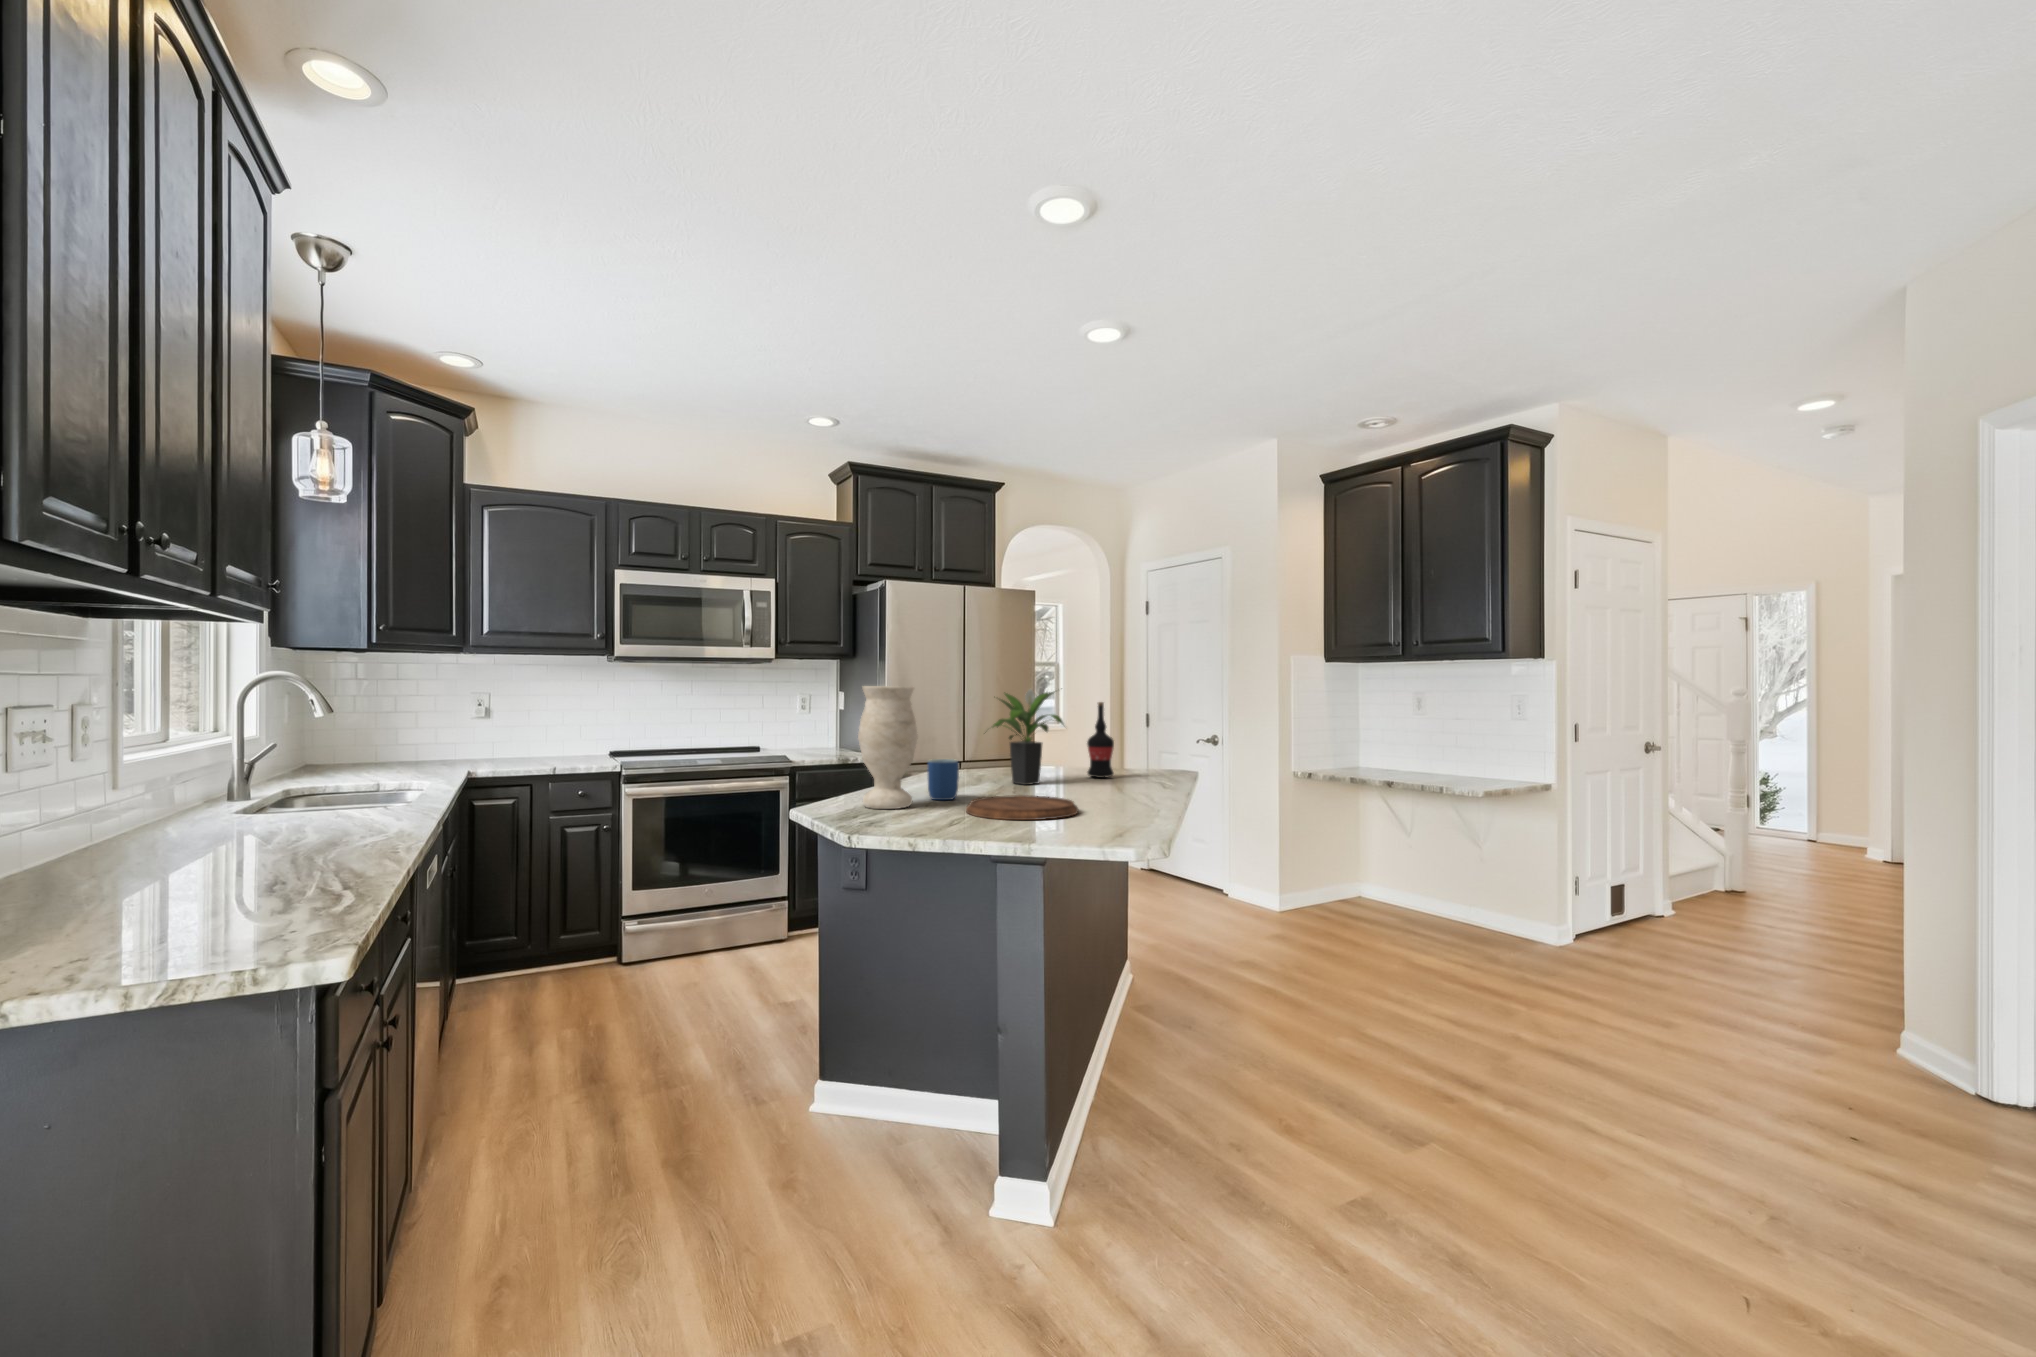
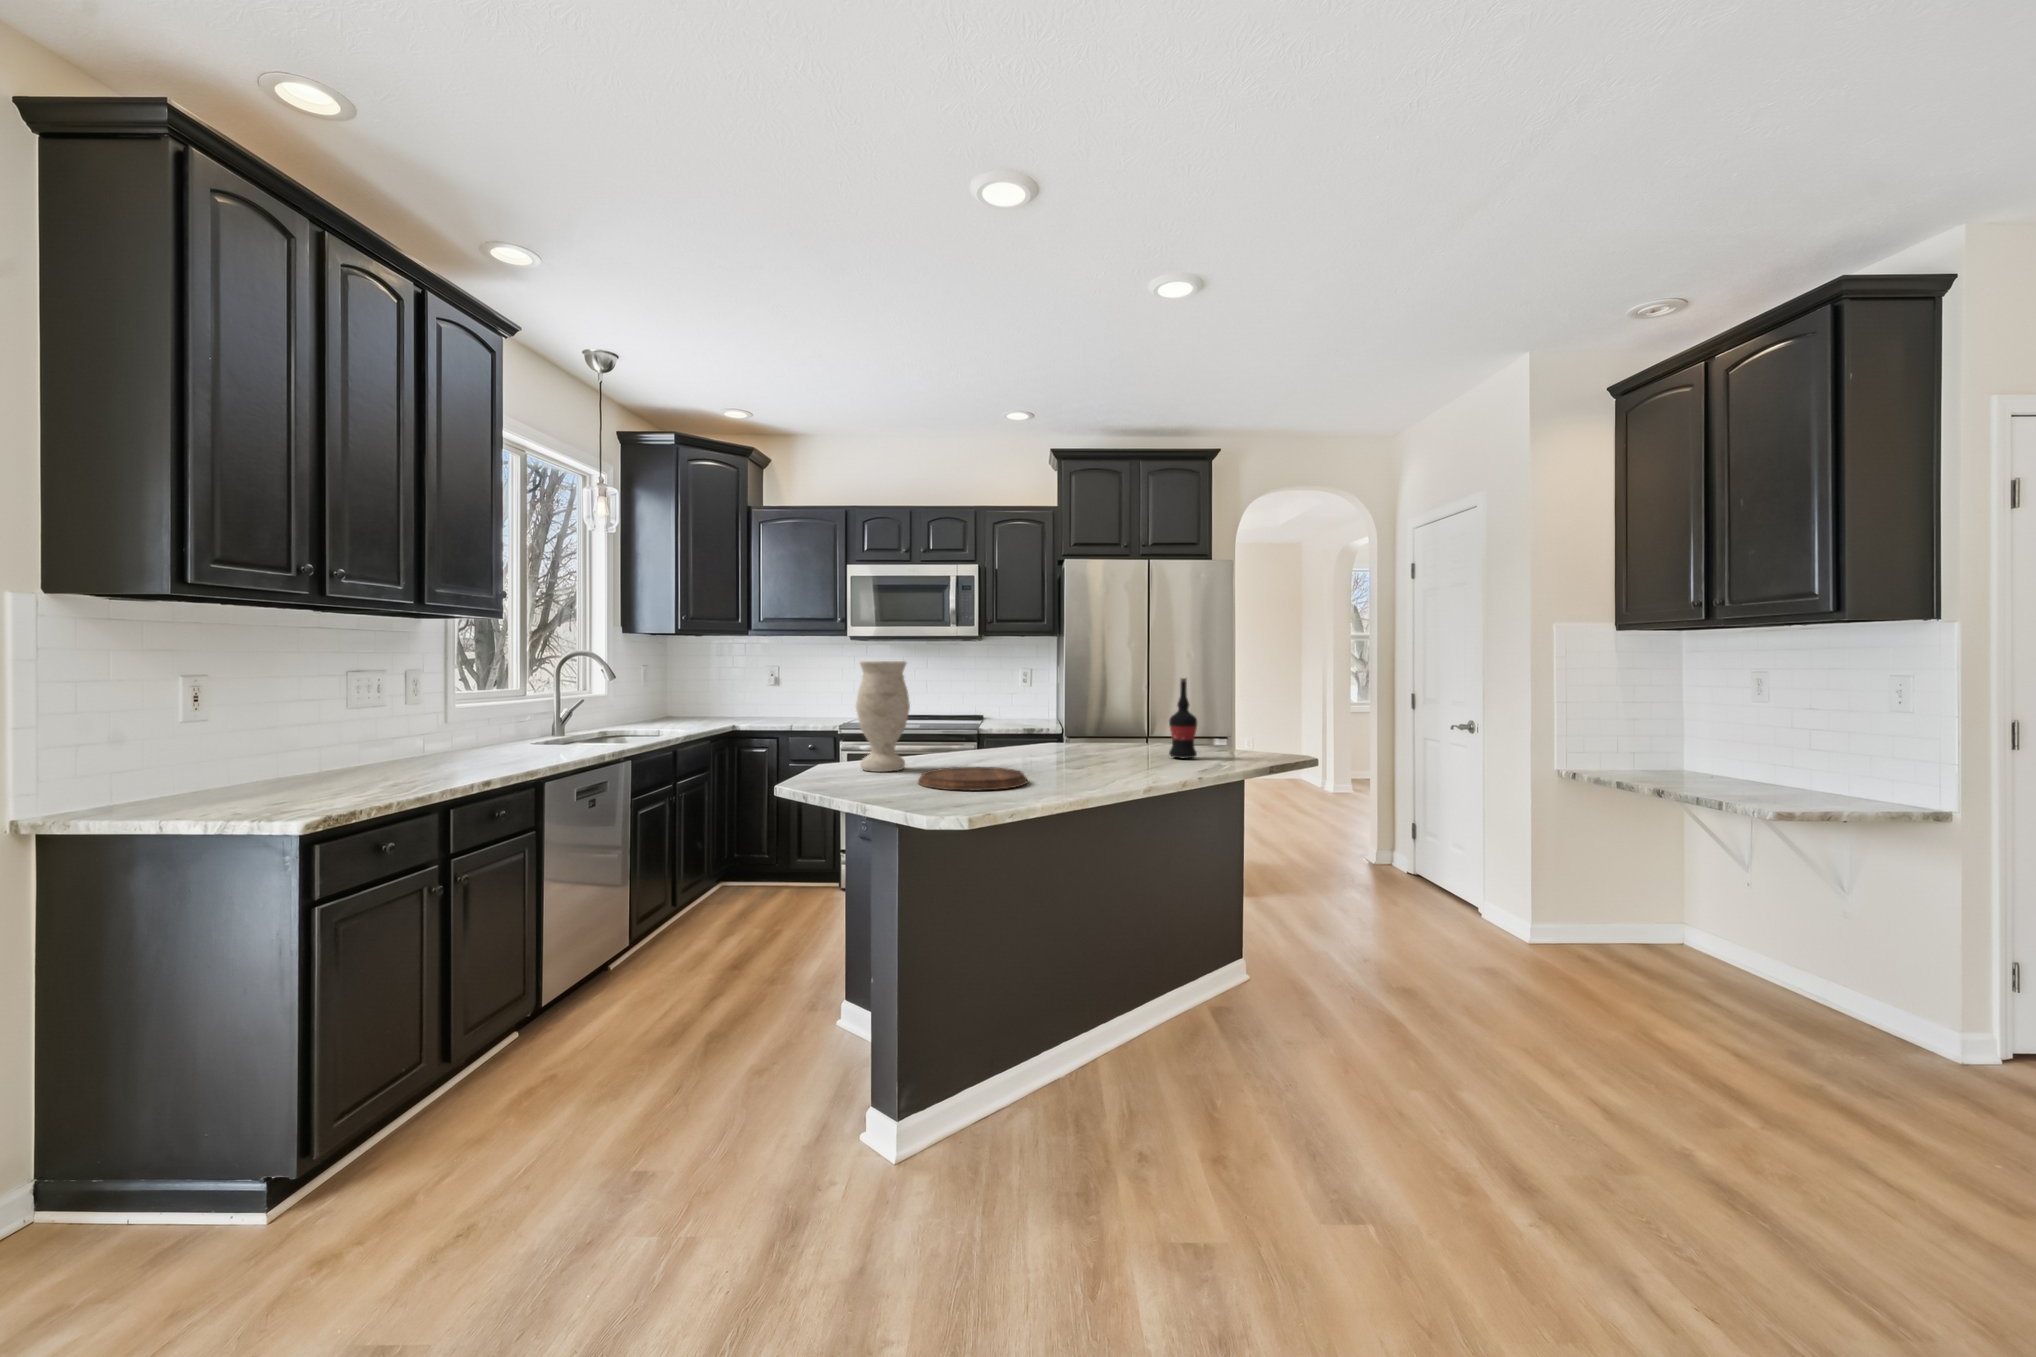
potted plant: present [993,689,1063,785] -> none [1041,664,1118,760]
mug: present [928,759,959,800] -> none [937,730,966,768]

